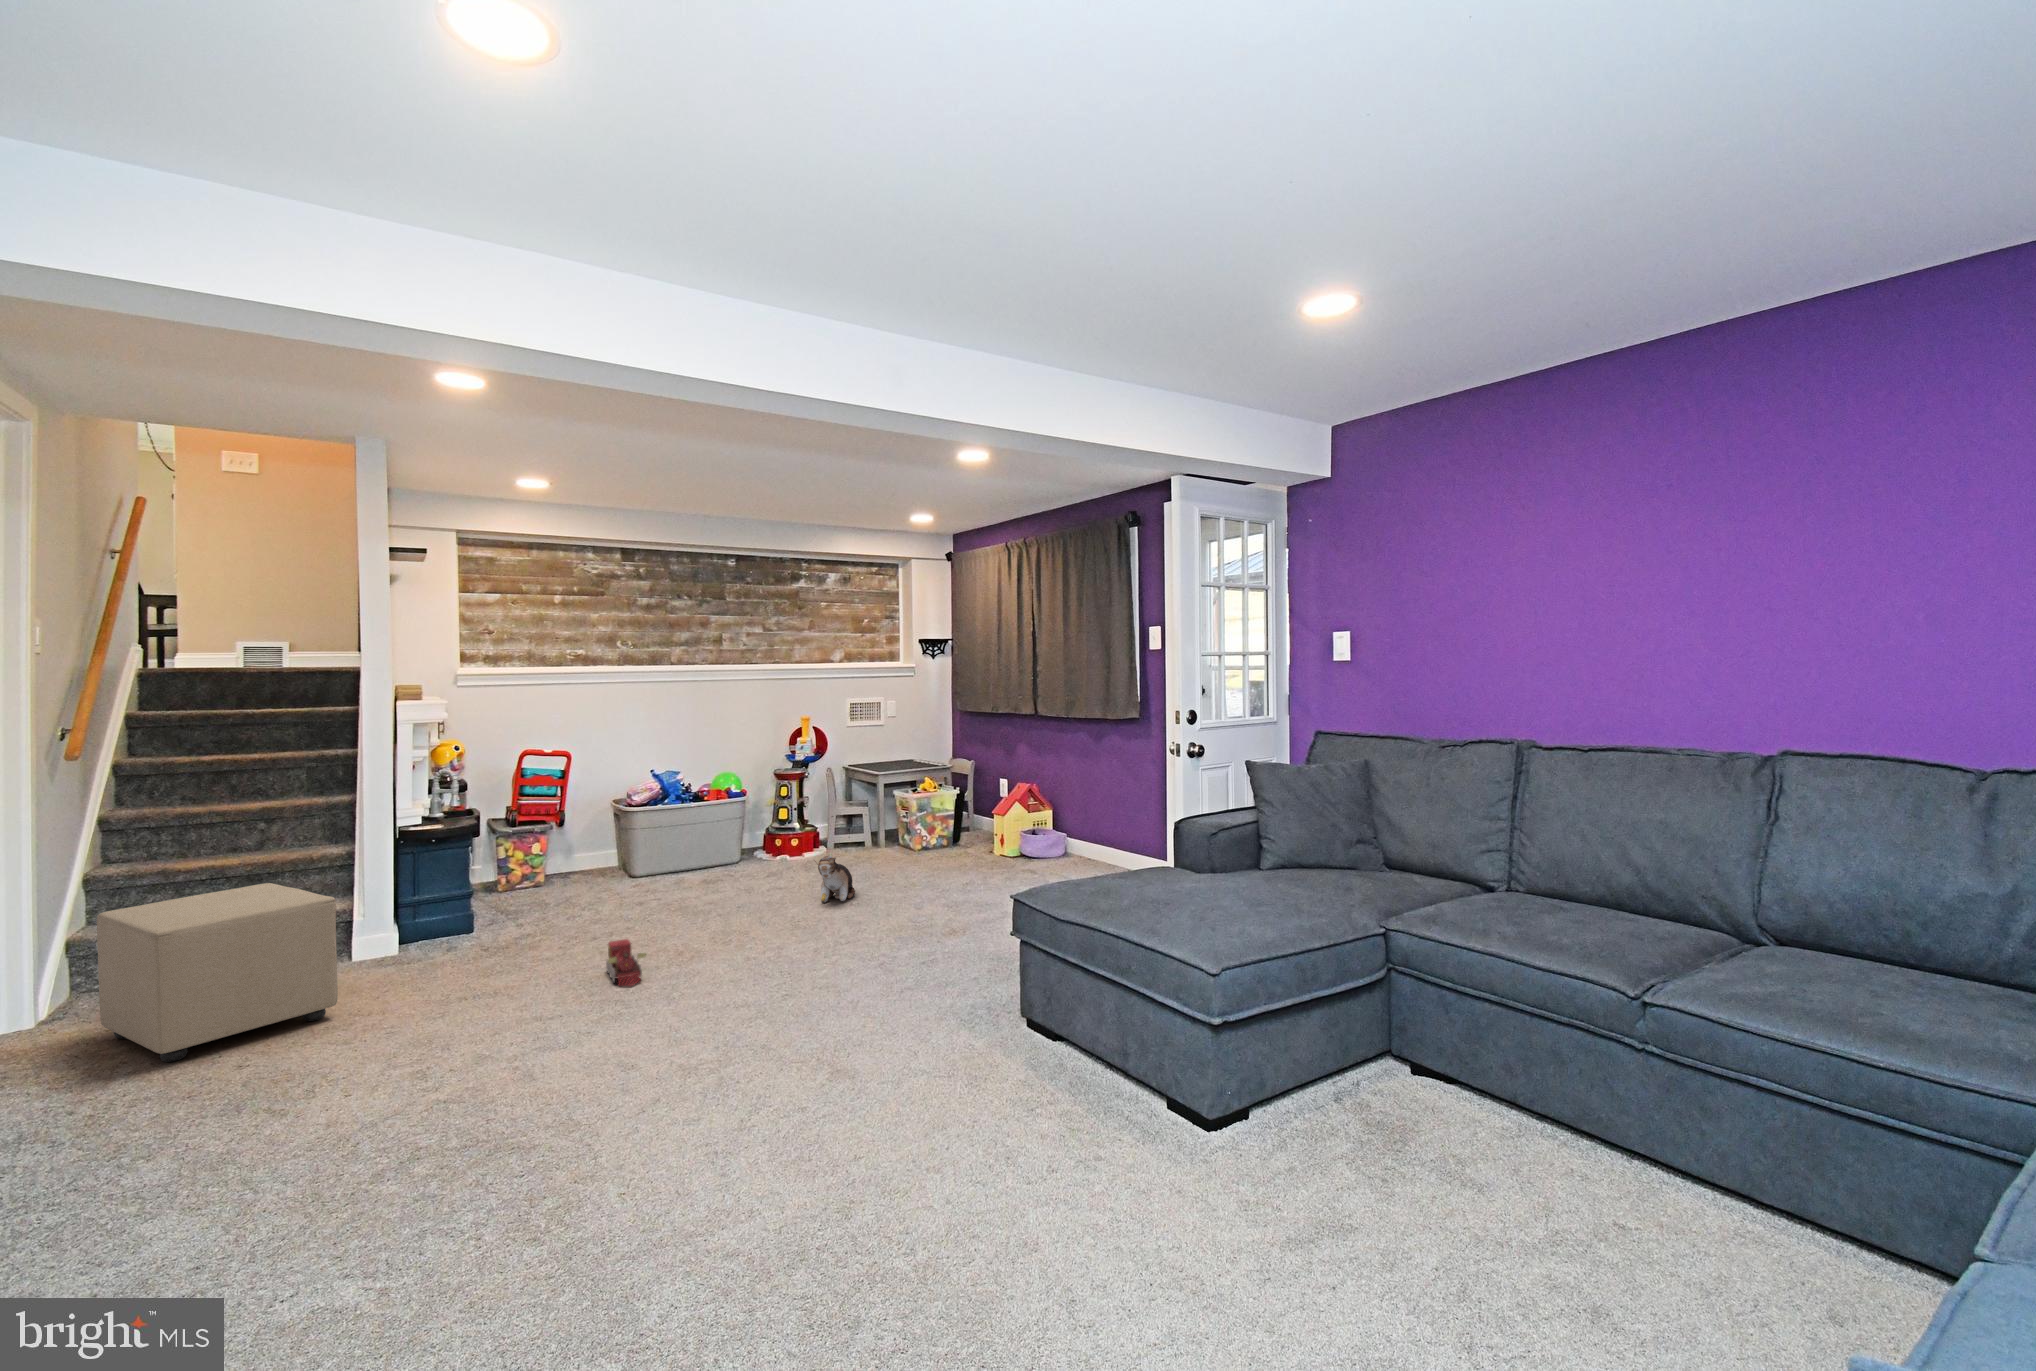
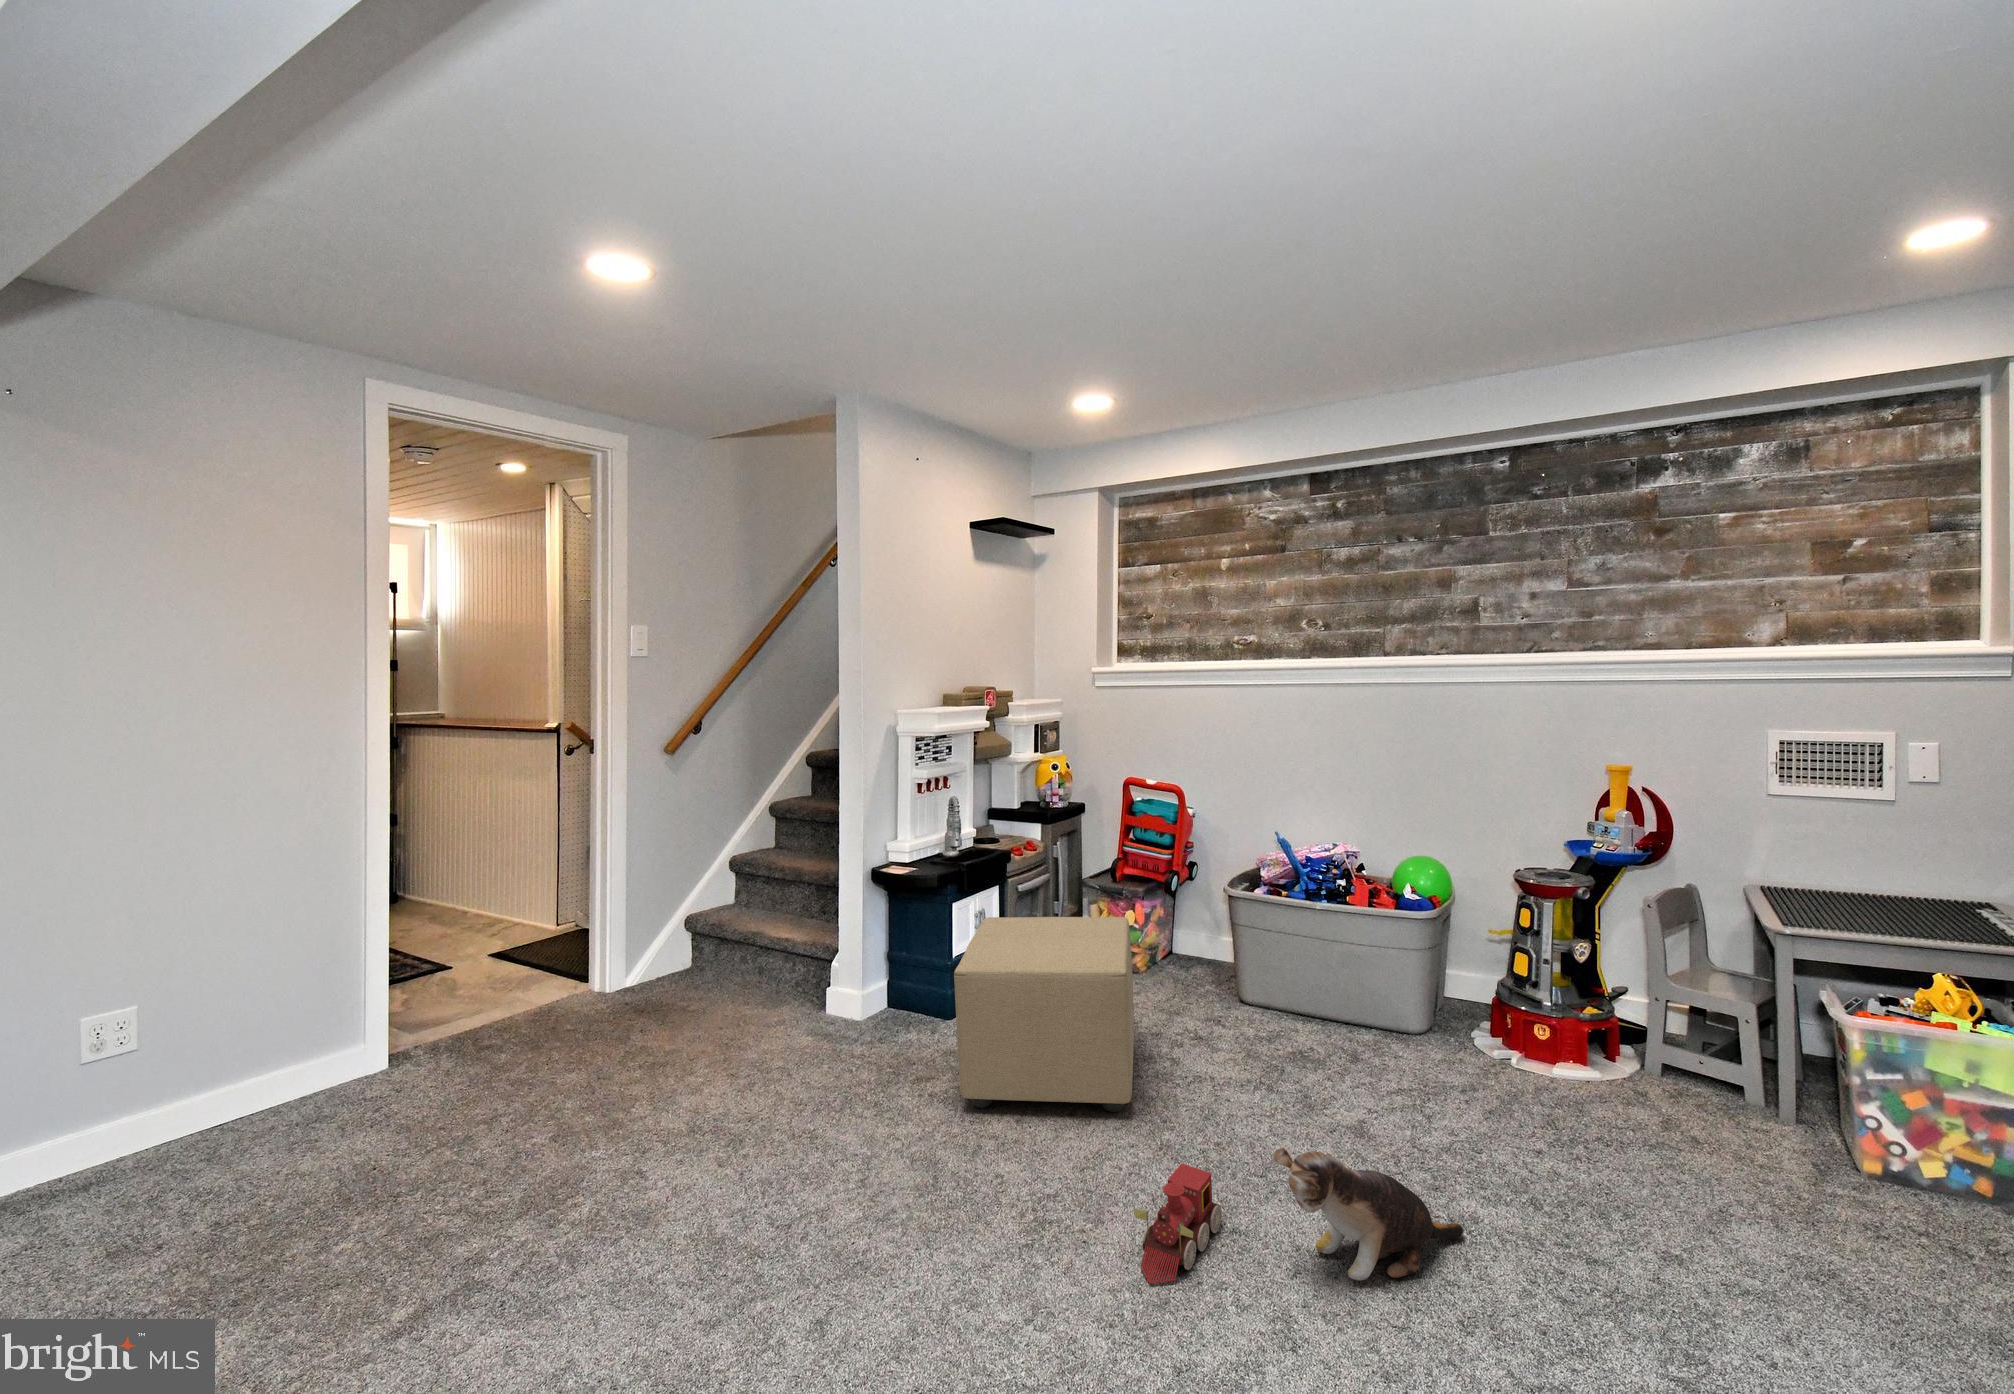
ottoman: present [97,883,338,1062] -> present [954,917,1134,1112]
toy train: present [606,939,646,985] -> present [1134,1163,1222,1284]

